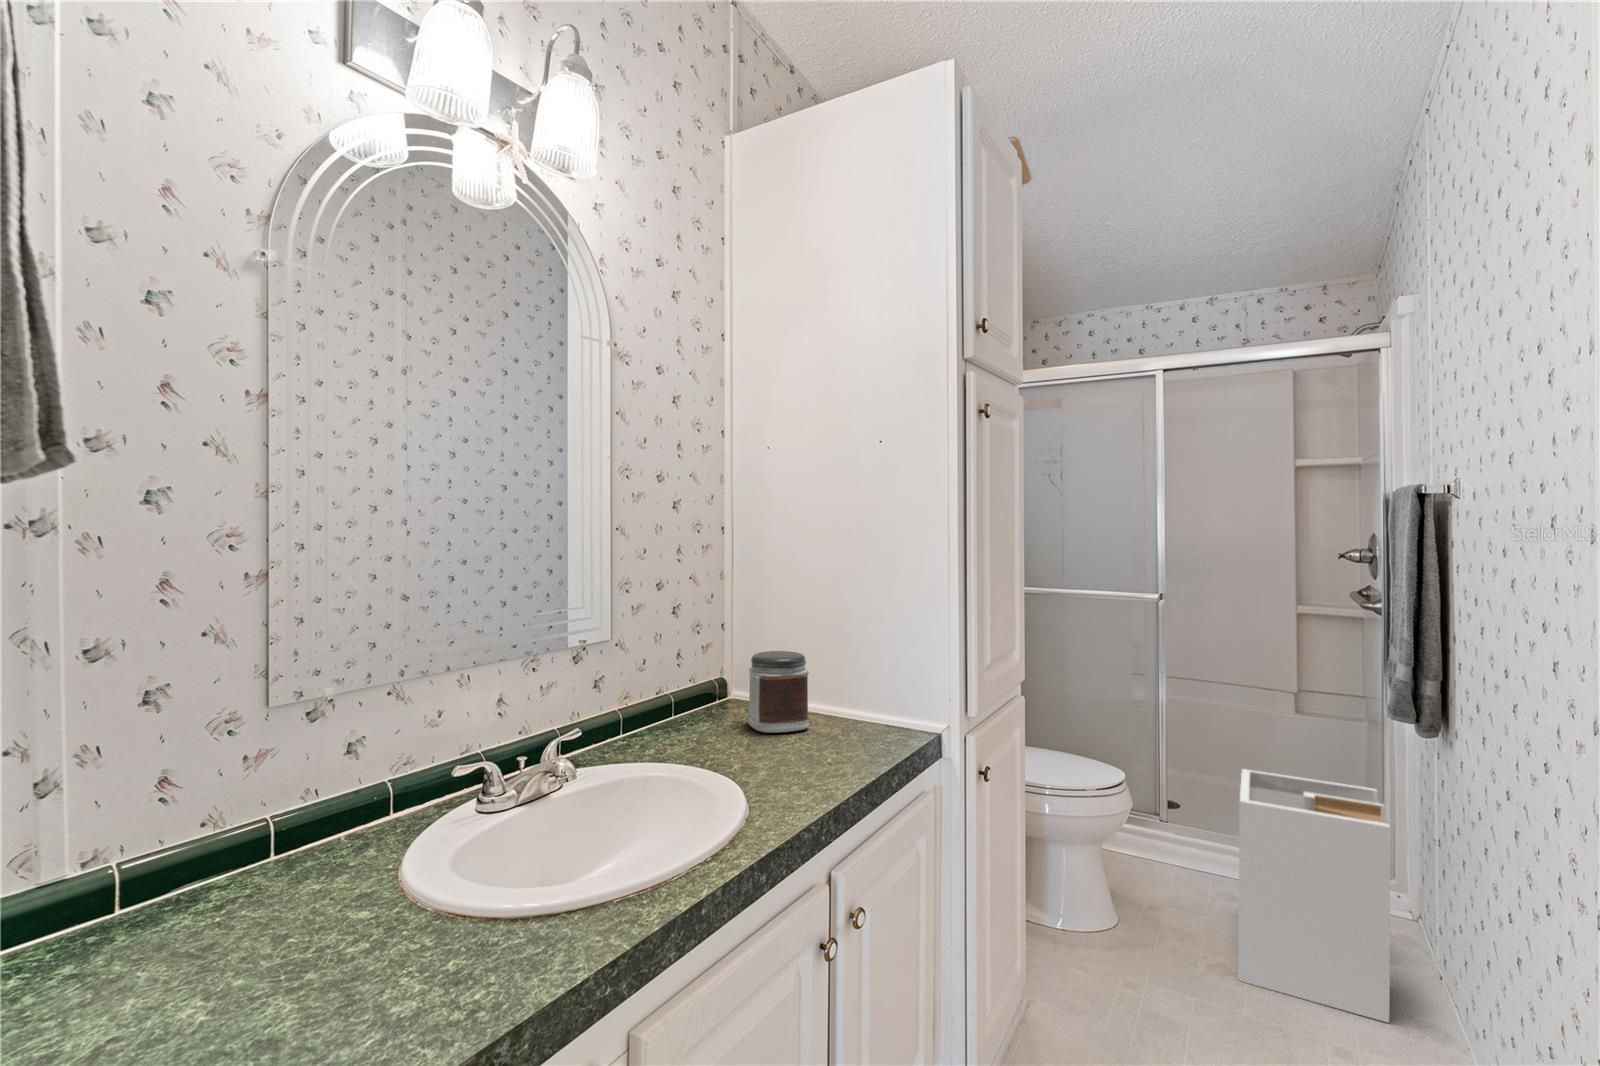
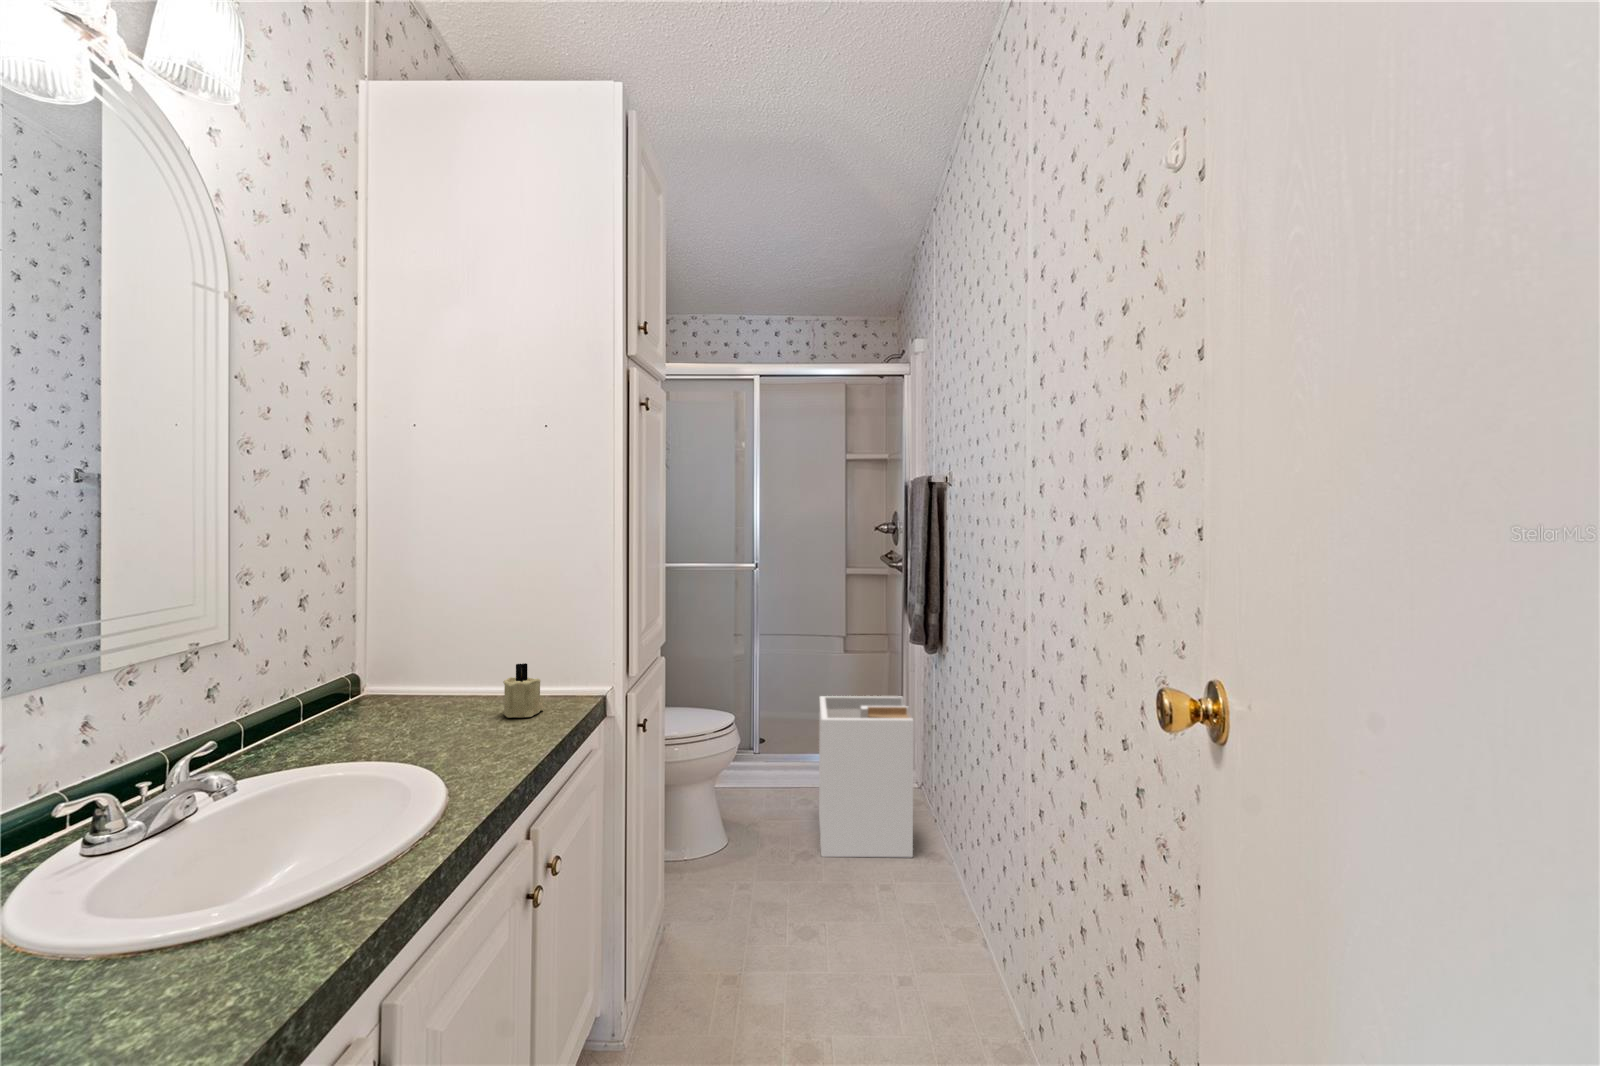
jar: present [748,651,809,733] -> none [405,634,477,717]
candle: none [829,689,869,748] -> present [503,663,544,718]

